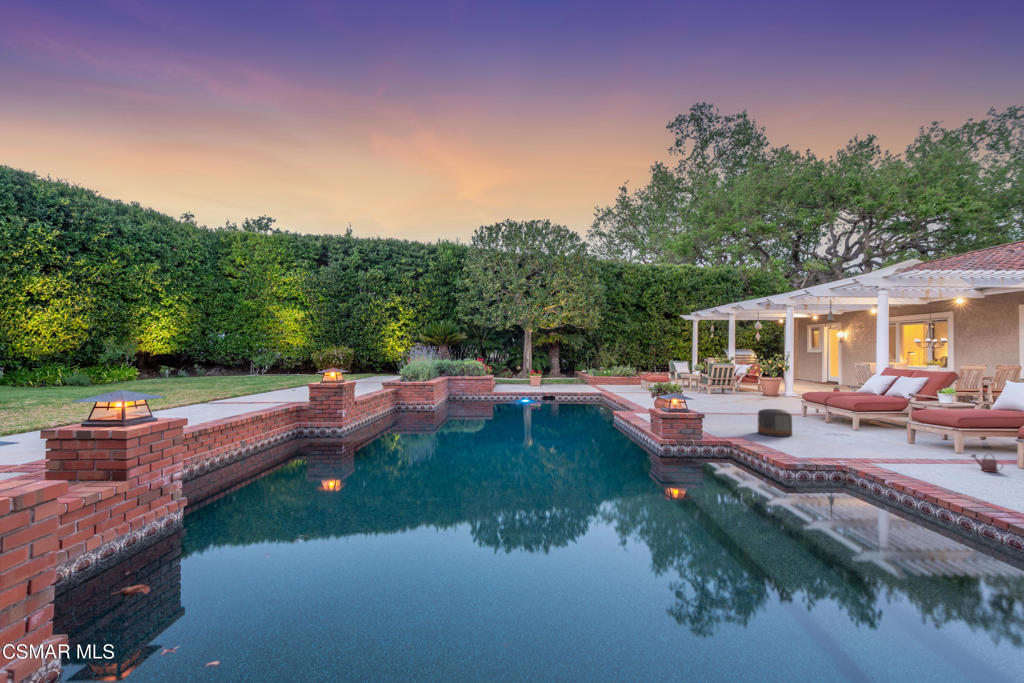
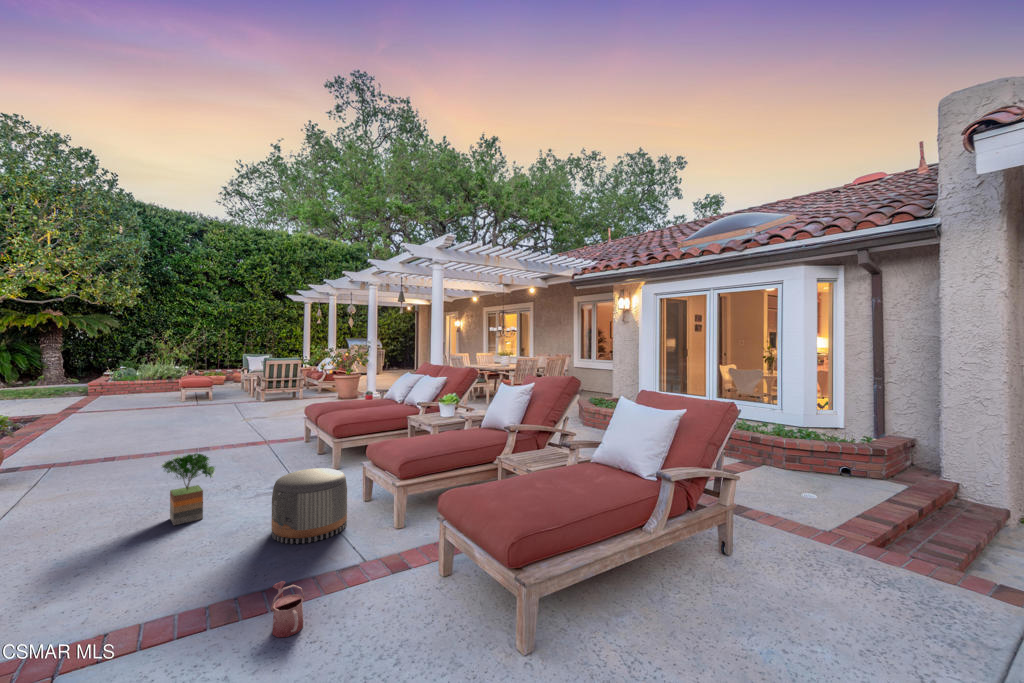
potted tree: none [820,408,851,442] -> present [162,453,215,525]
pouf: present [758,409,792,436] -> present [272,468,347,544]

